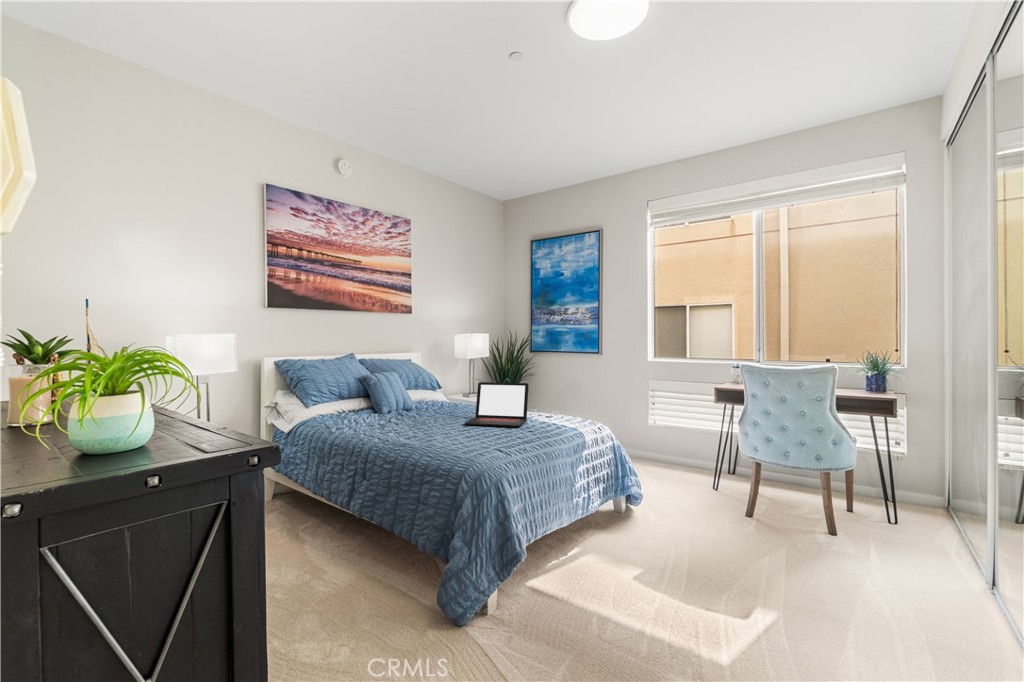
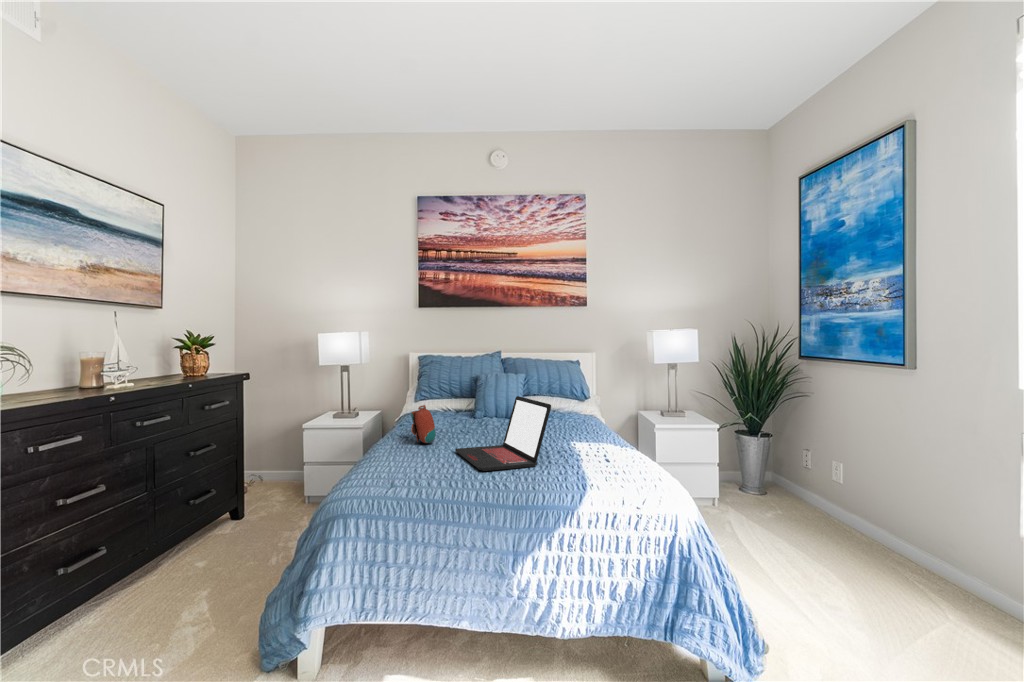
handbag: none [388,398,437,427] -> present [411,405,436,443]

